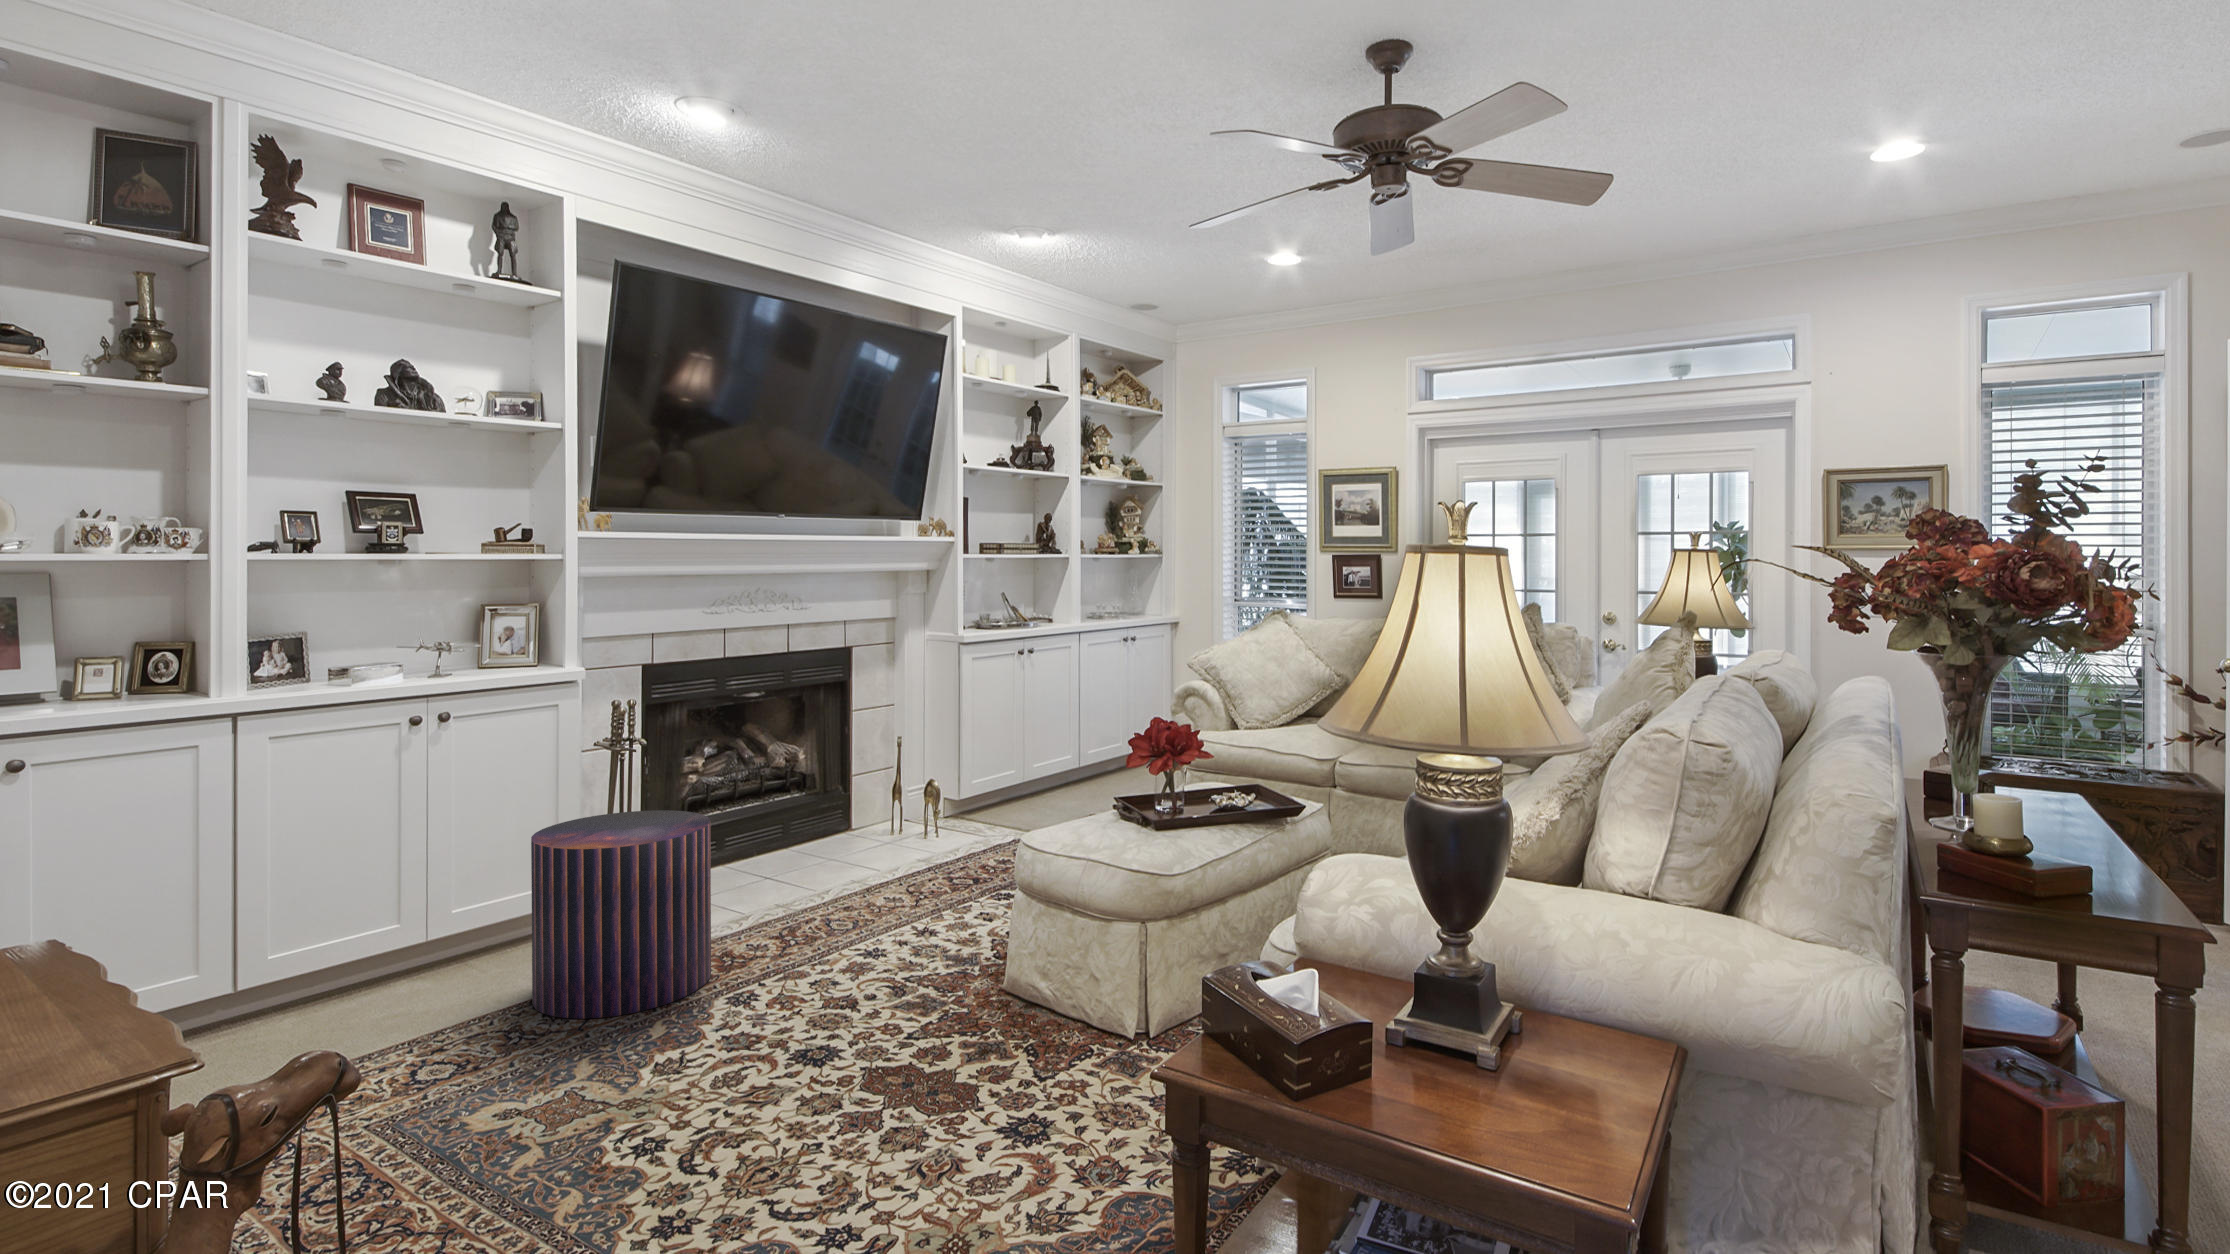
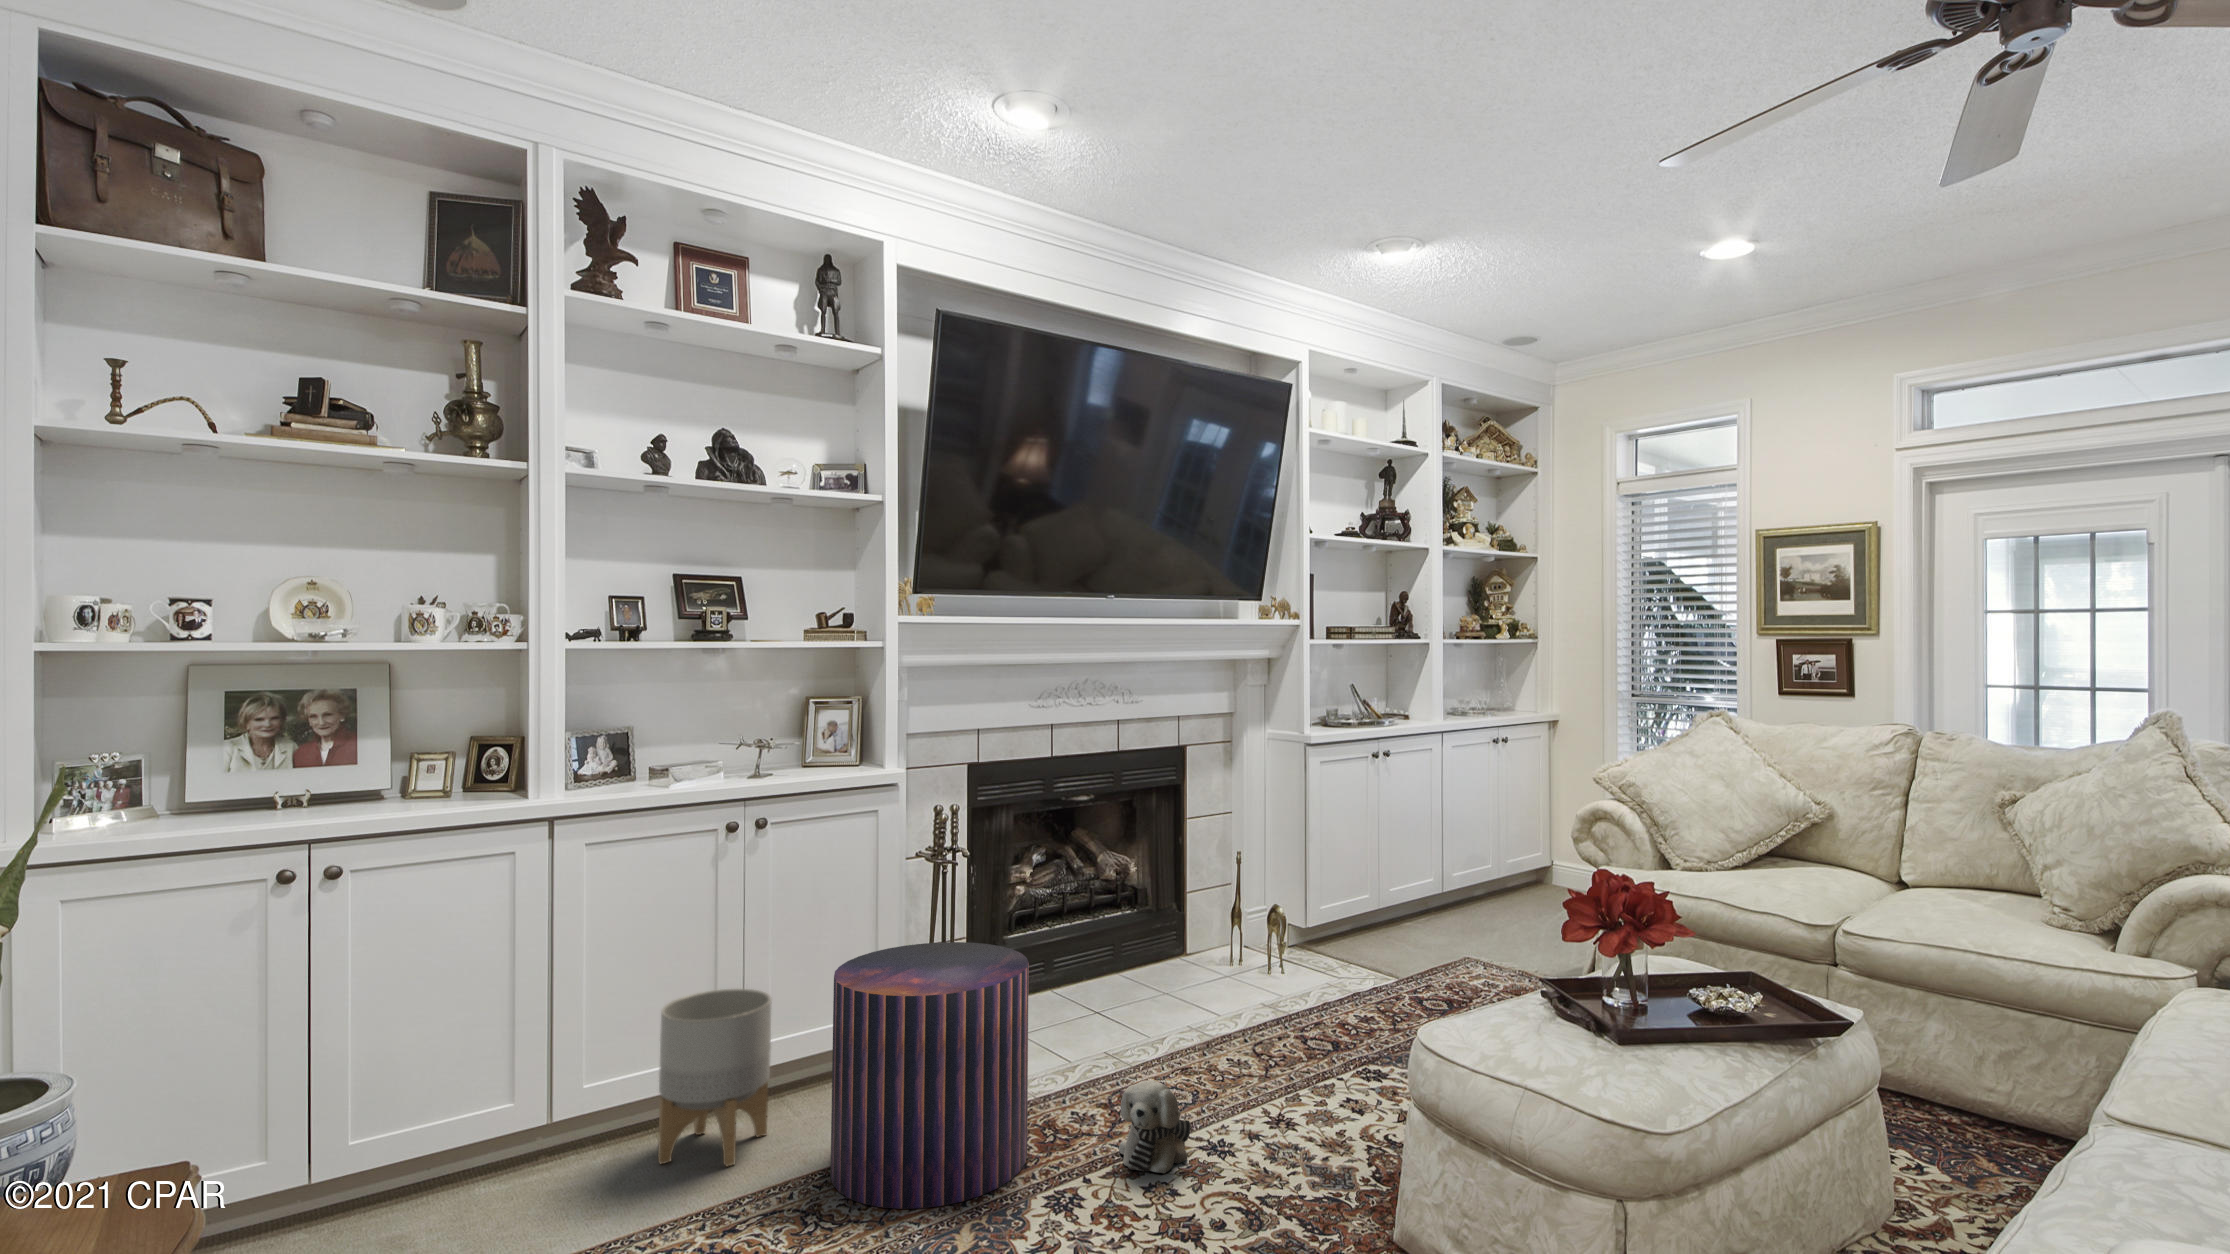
planter: none [356,862,467,1013] -> present [658,989,772,1166]
plush toy: none [791,905,850,973] -> present [1119,1080,1191,1173]

